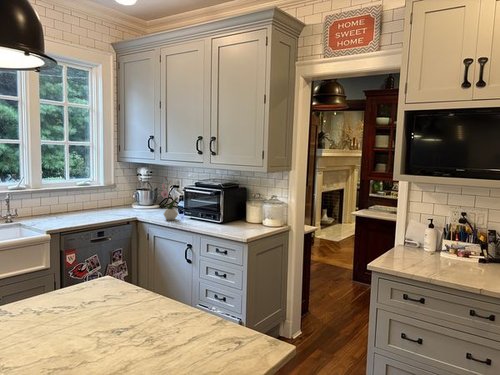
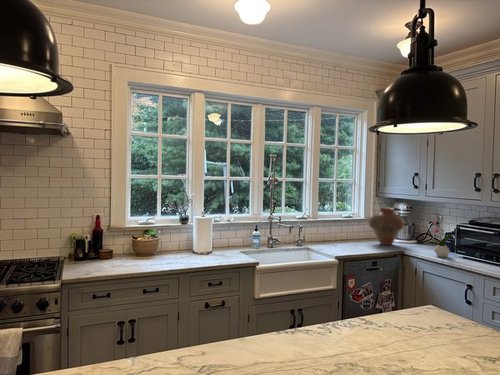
vase: none [104,173,141,213] -> present [369,208,404,245]

